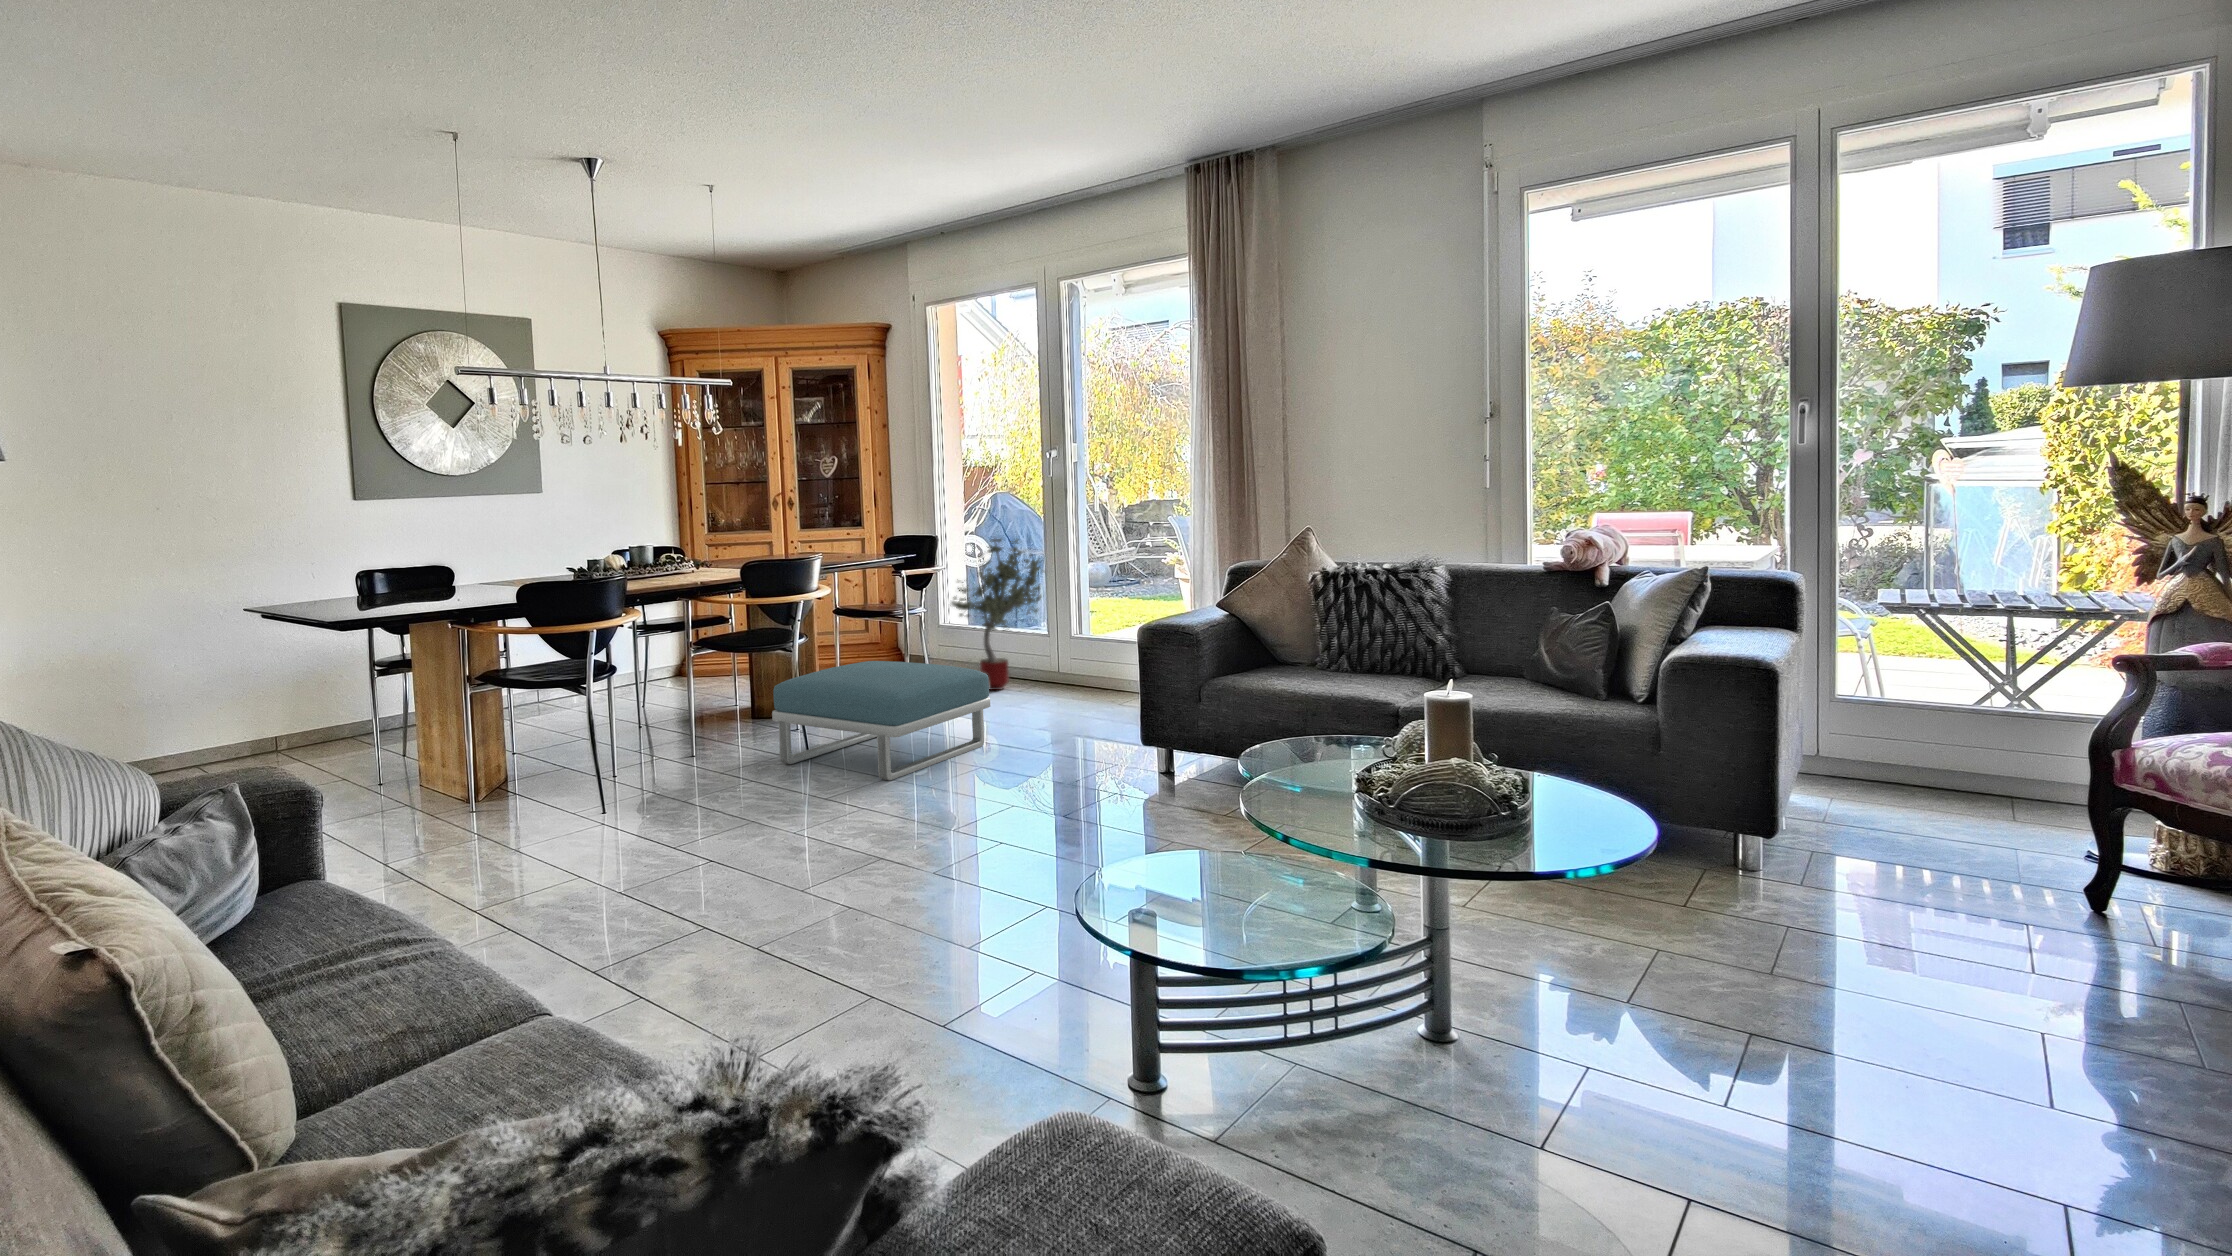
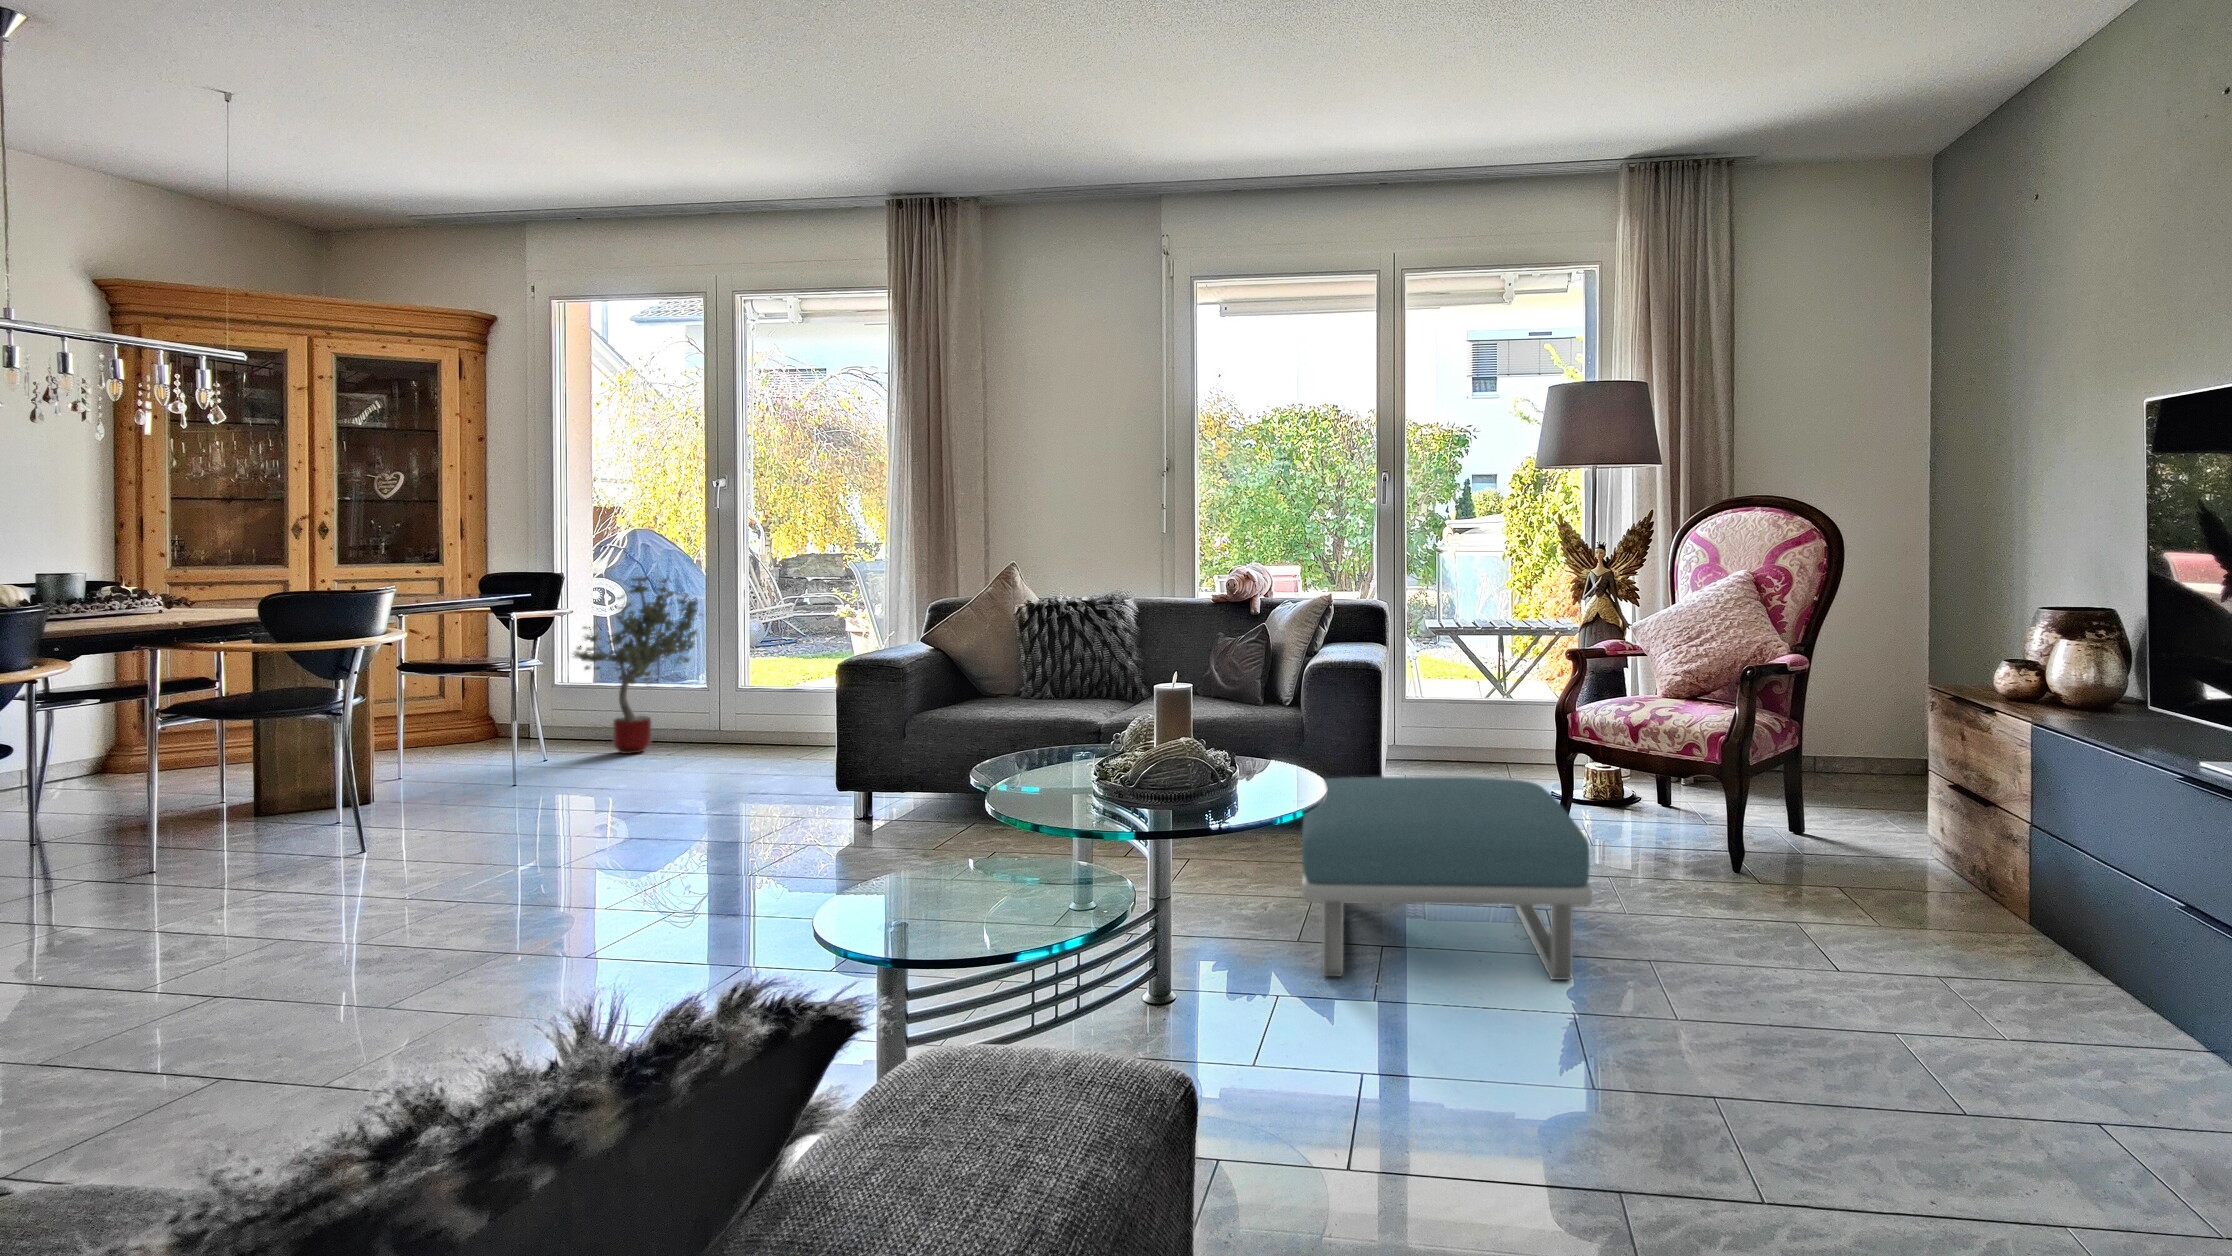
footstool: present [772,661,990,781] -> present [1302,777,1592,980]

